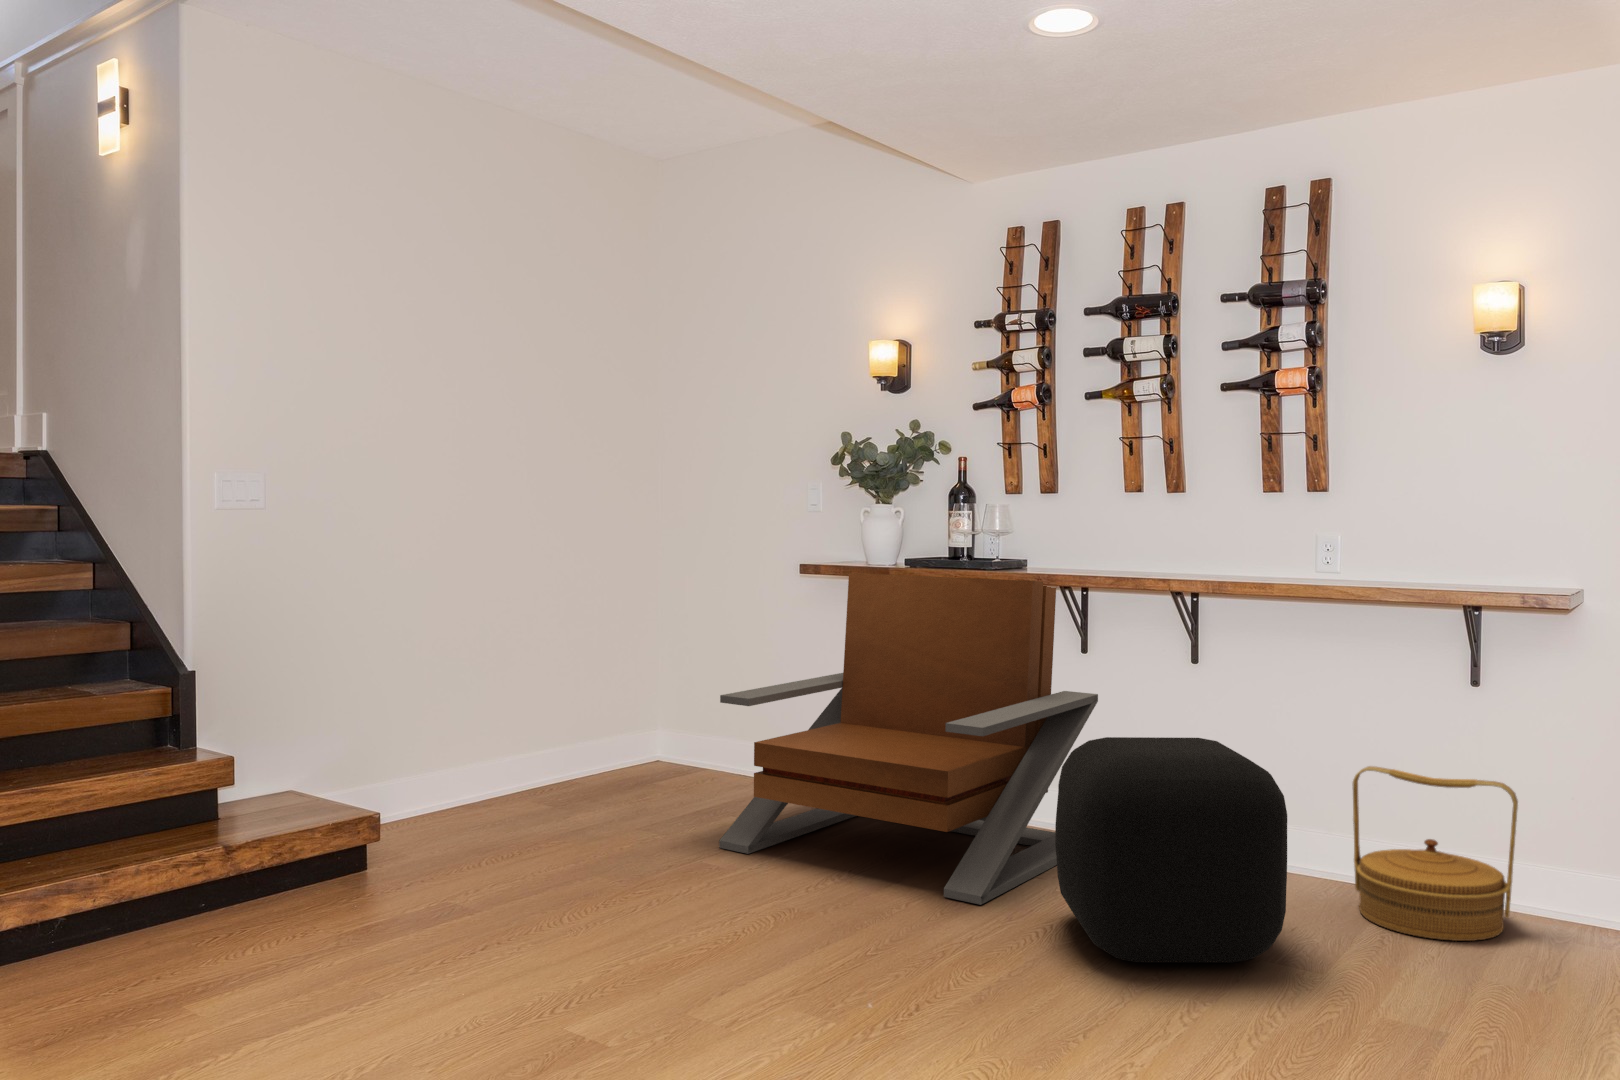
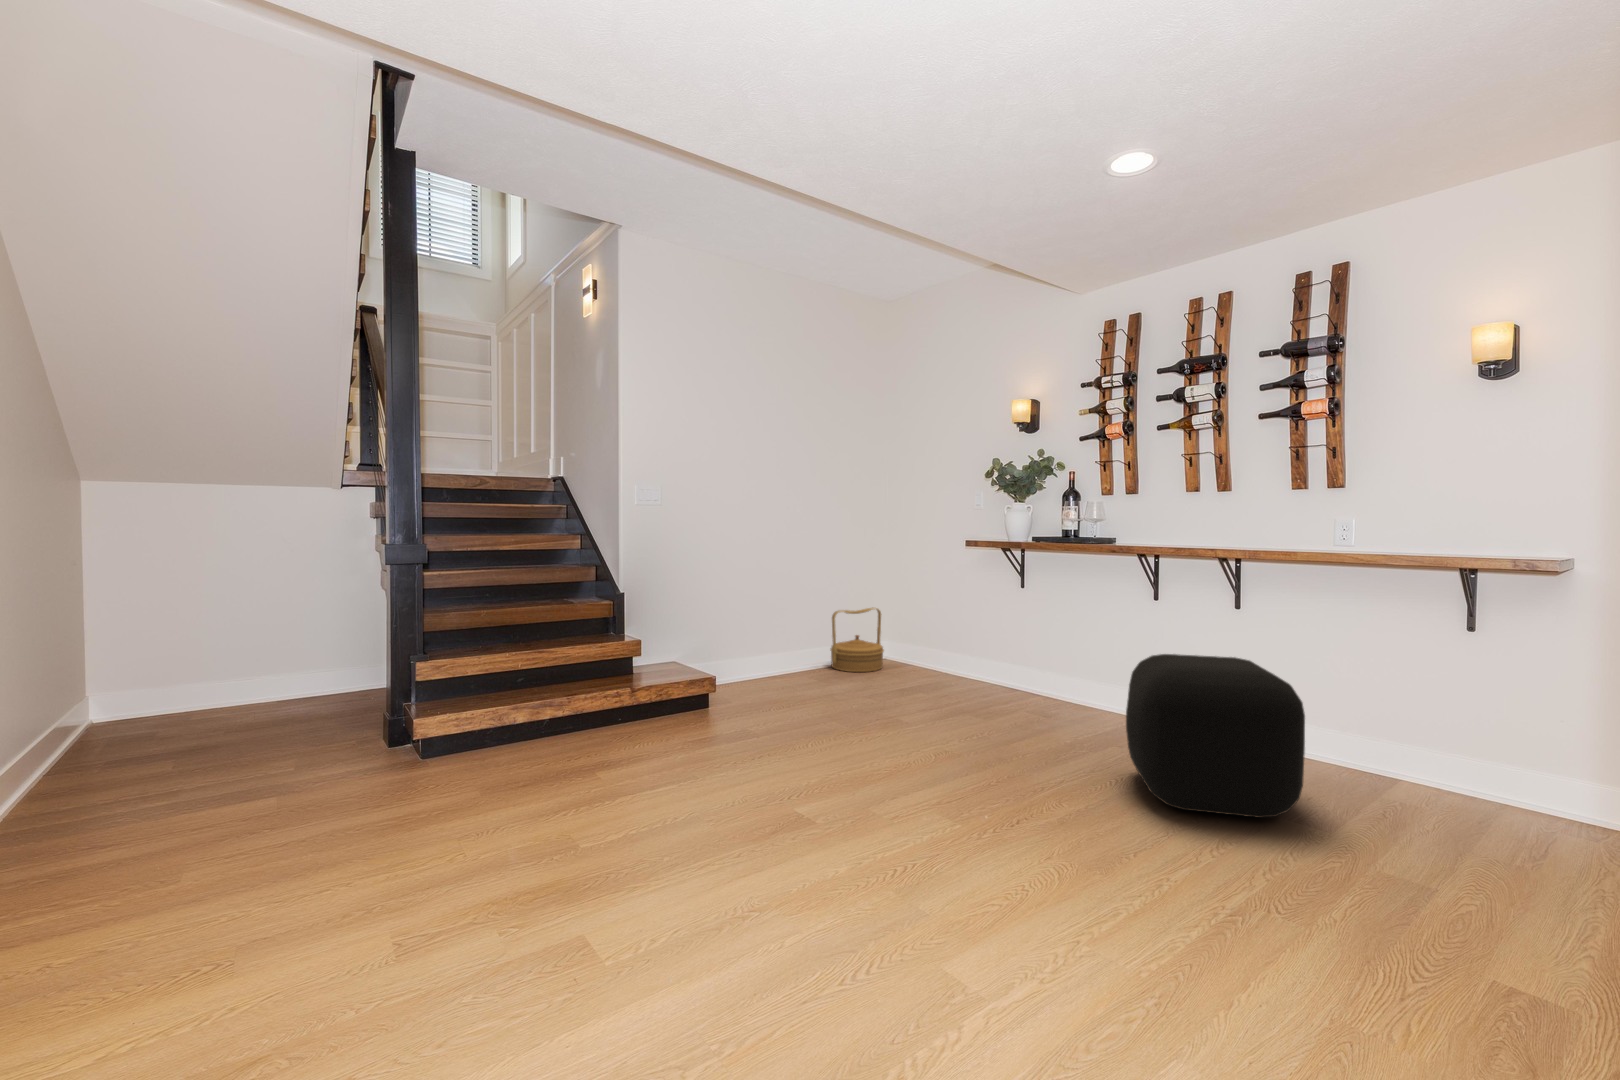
lounge chair: present [719,573,1098,905] -> none [911,545,1165,759]
woven basket: present [1353,766,1518,941] -> present [831,608,884,672]

